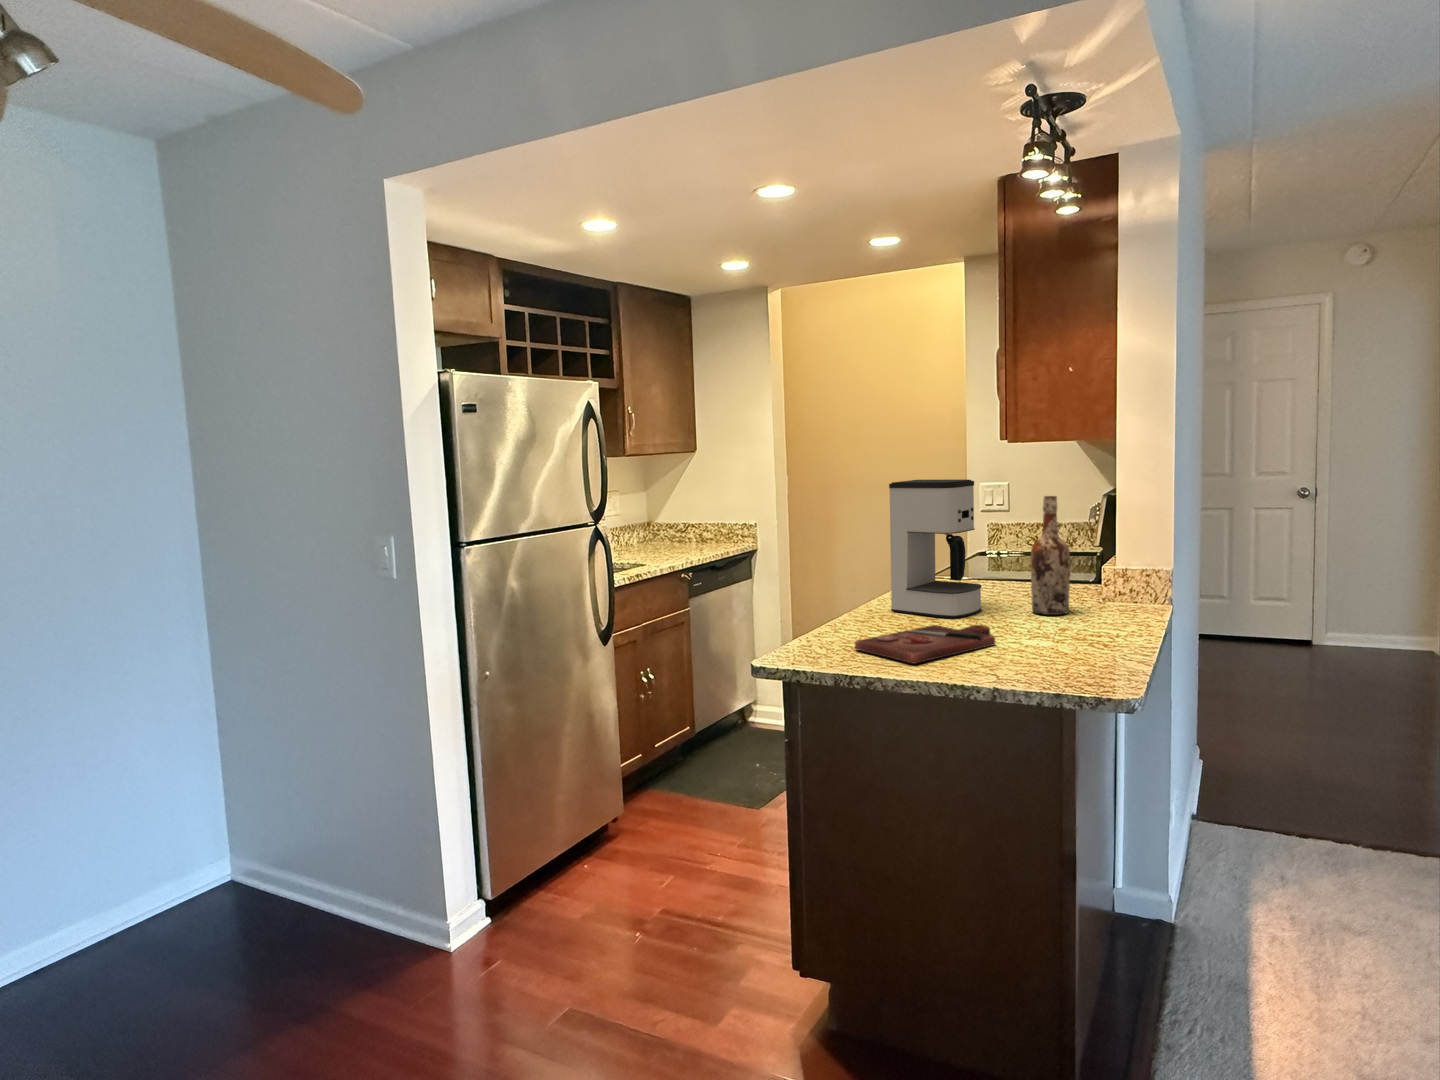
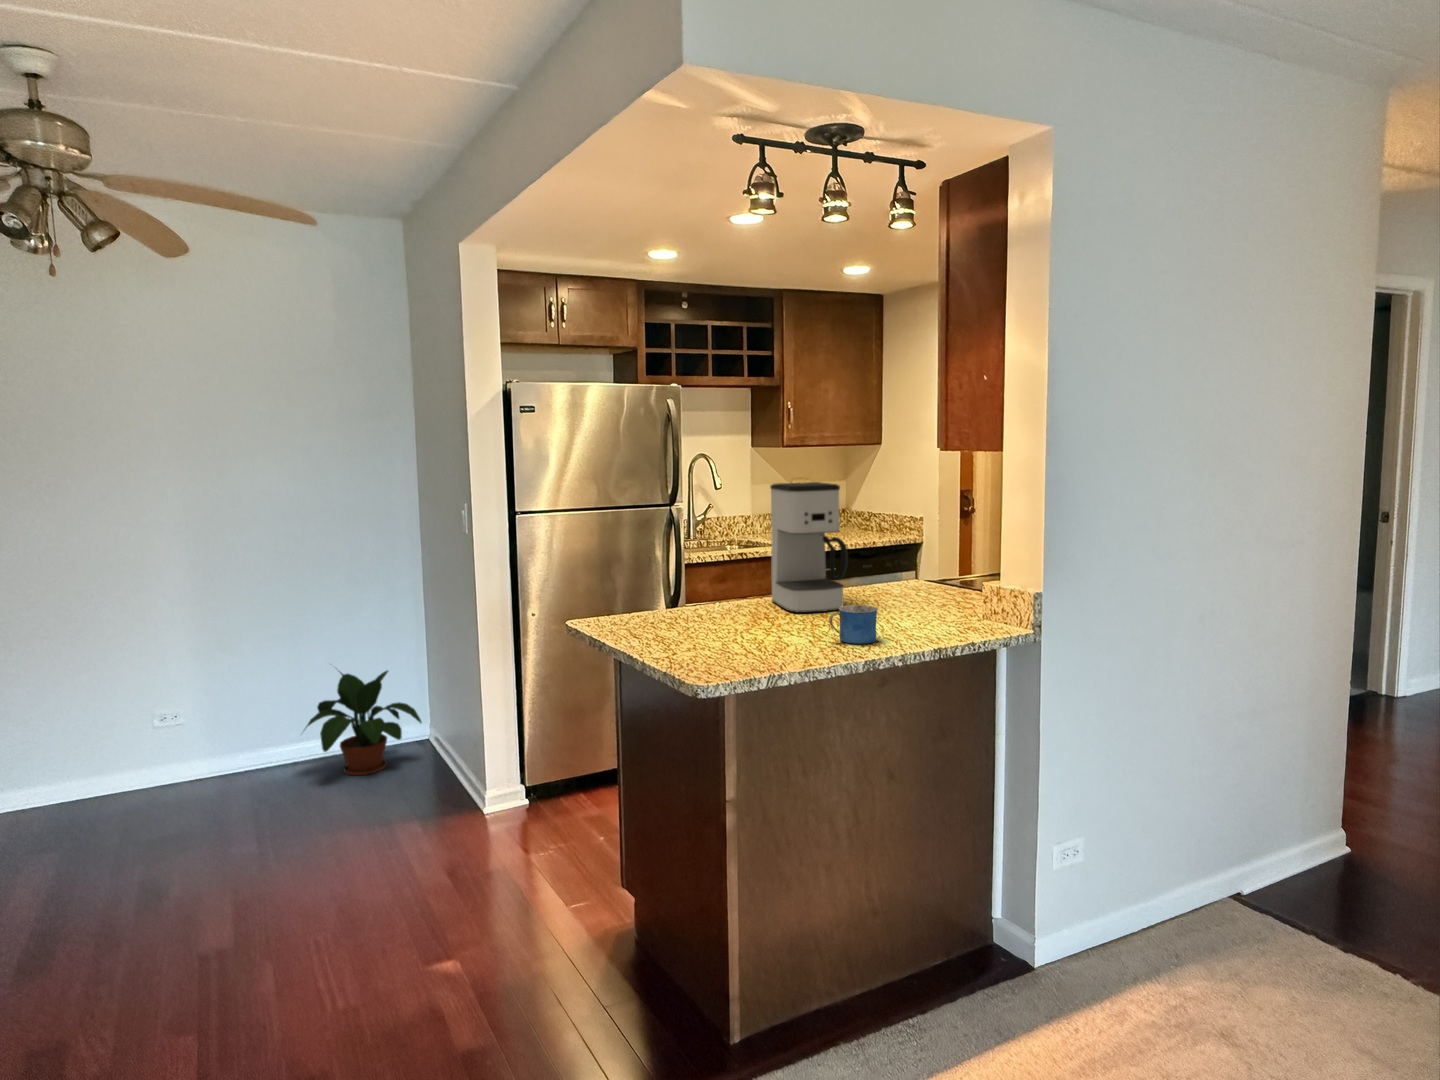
wine bottle: present [1031,496,1070,615] -> none [867,504,903,622]
mug: none [1076,597,1119,636] -> present [829,605,878,644]
cutting board: present [855,625,995,664] -> none [644,615,778,640]
potted plant: none [75,790,264,961] -> present [306,671,422,775]

